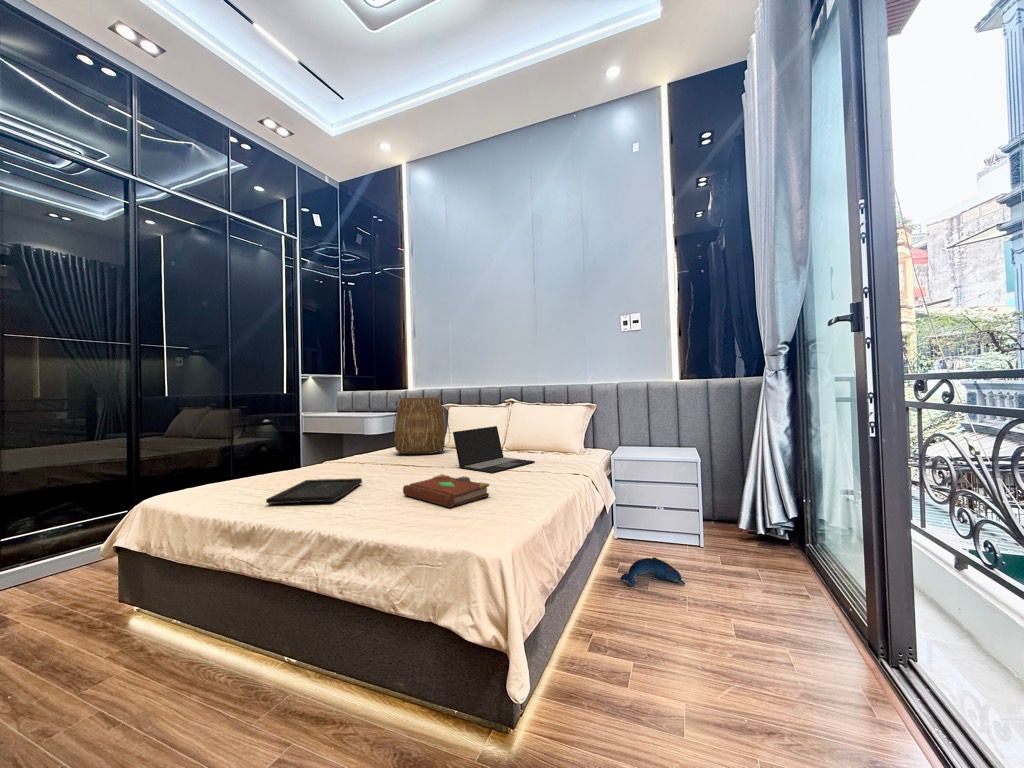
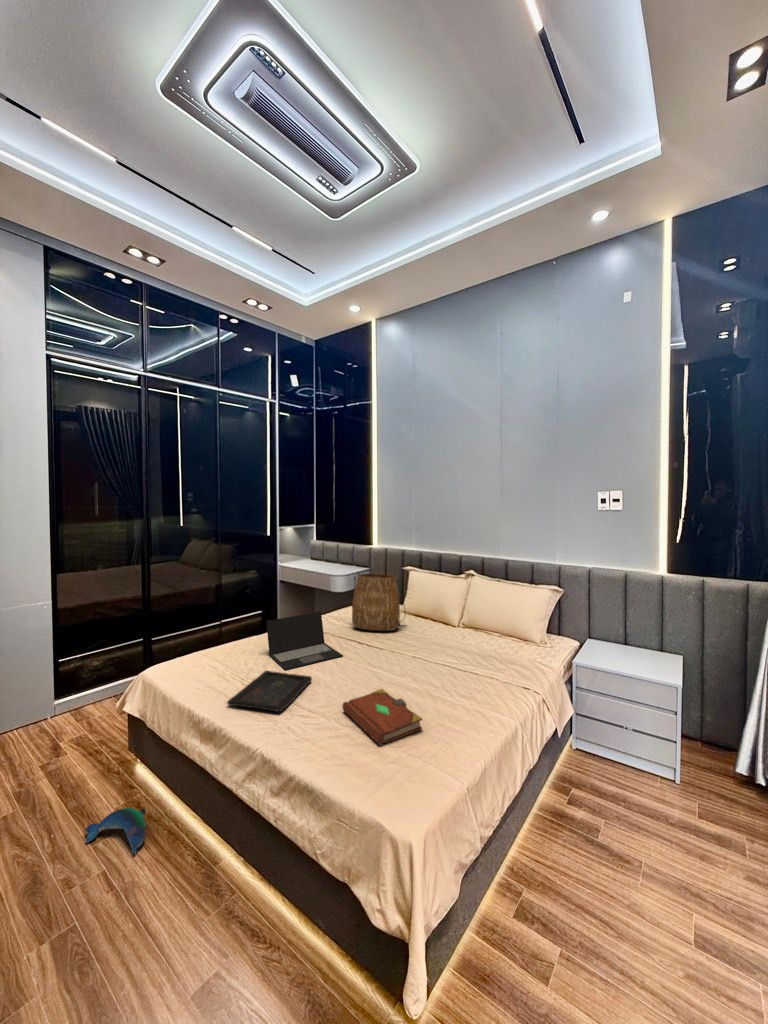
laptop: present [453,426,535,473] -> present [266,612,343,670]
plush toy: present [620,557,685,586] -> present [86,807,146,855]

